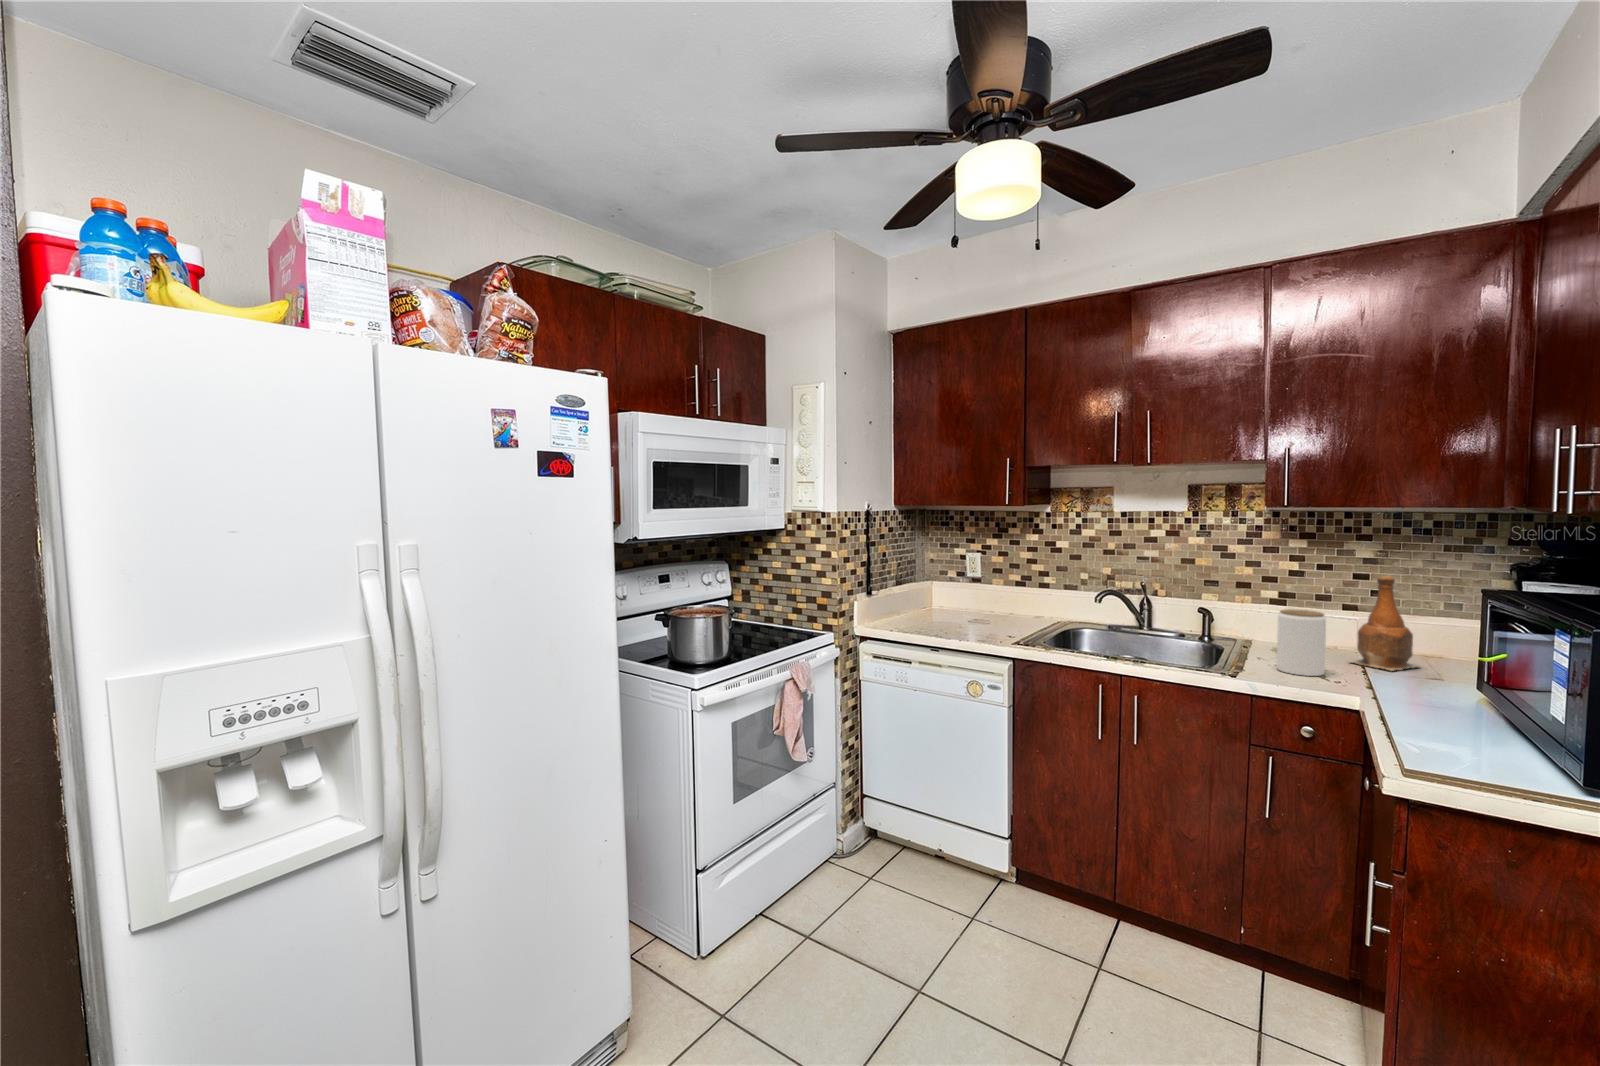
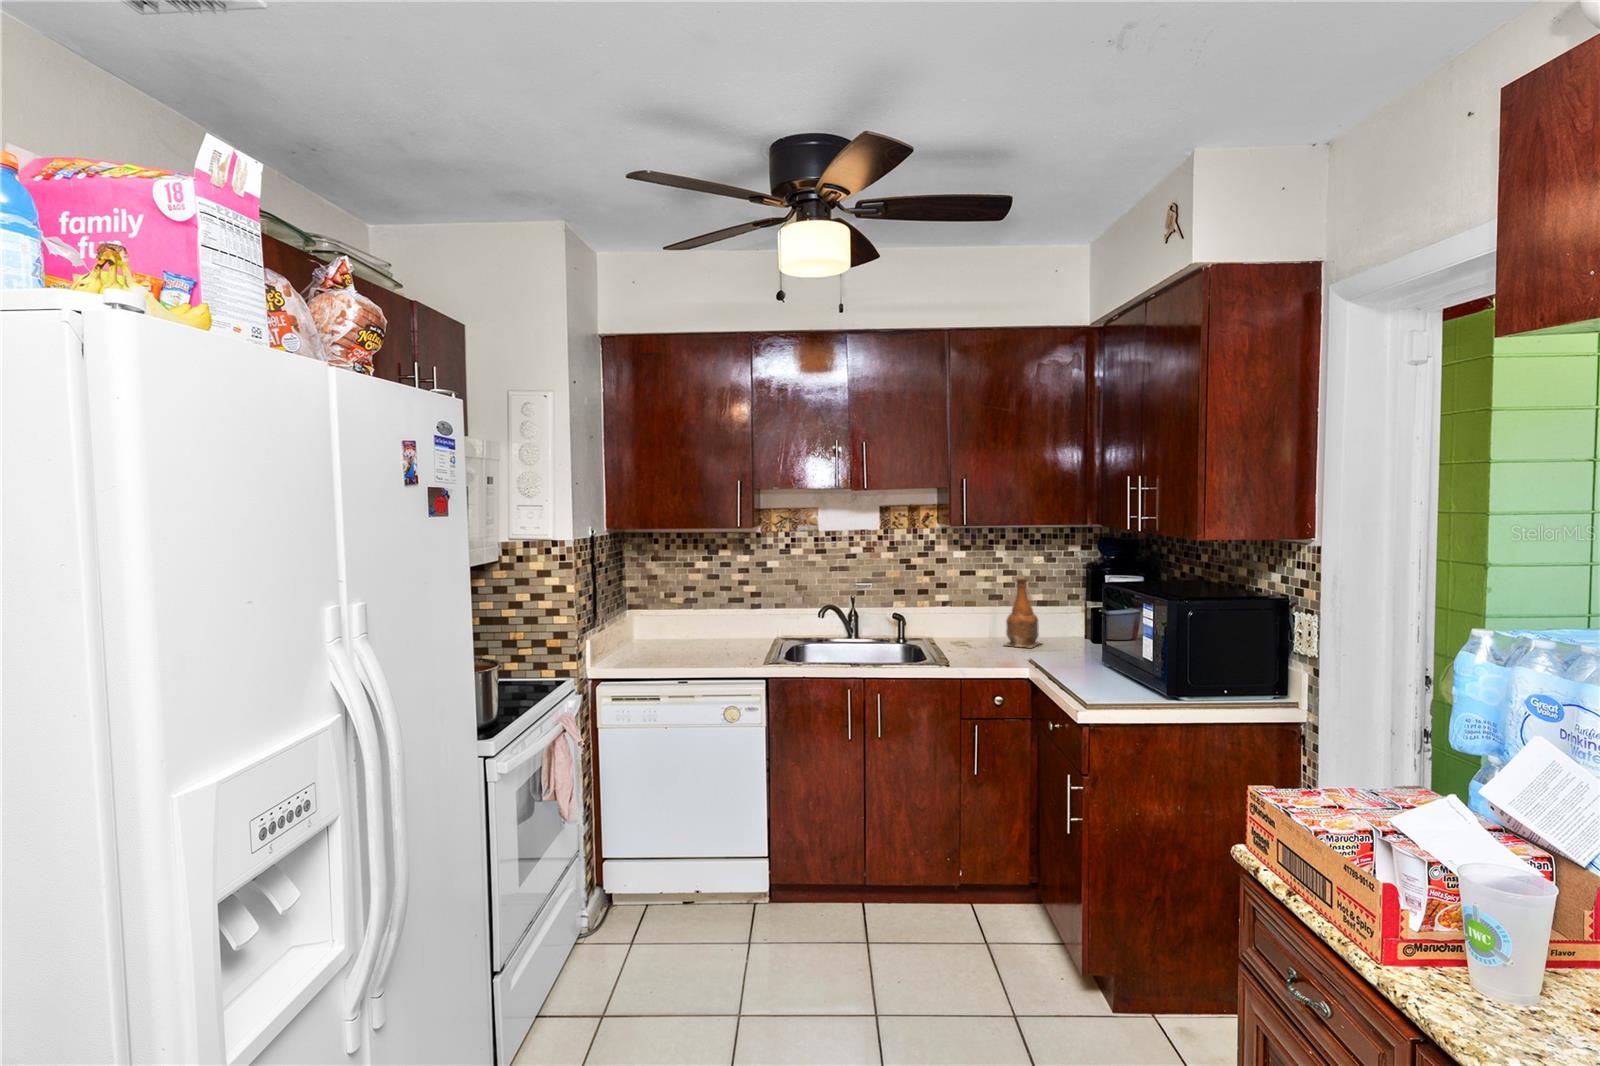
jar: present [1277,609,1326,676] -> none [966,608,998,659]

